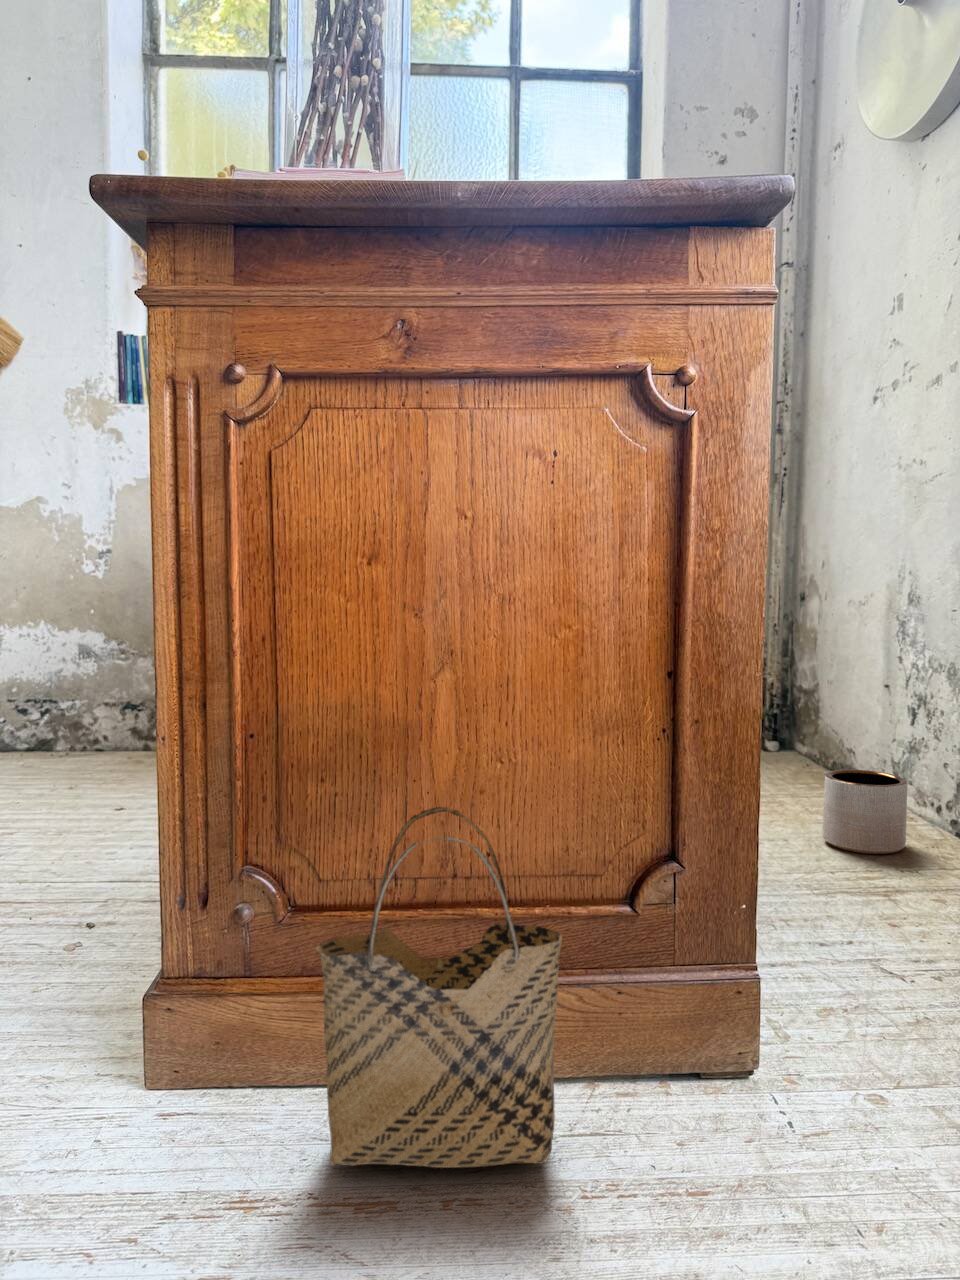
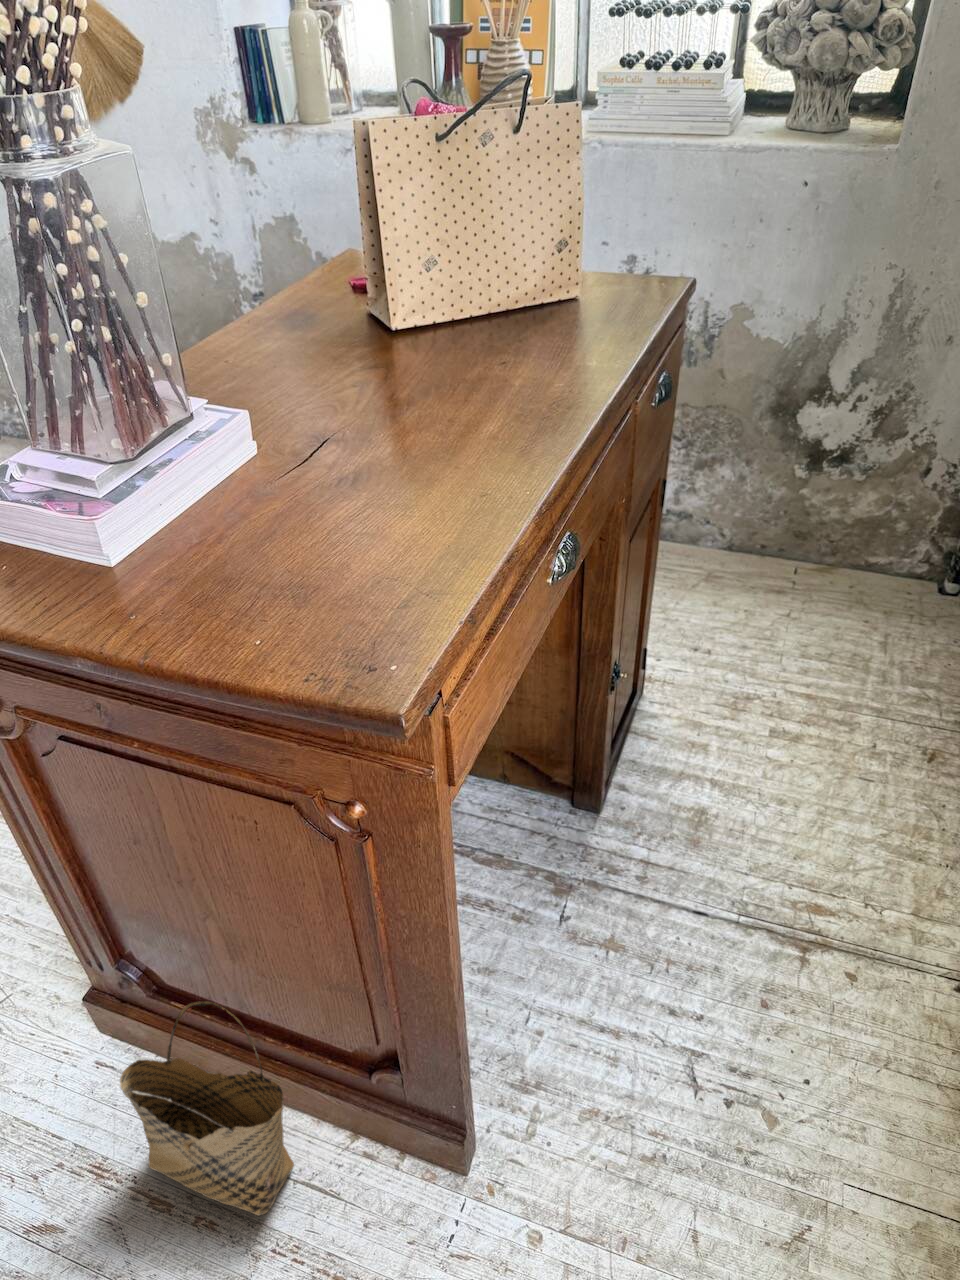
planter: present [822,770,907,854] -> none [820,748,920,852]

